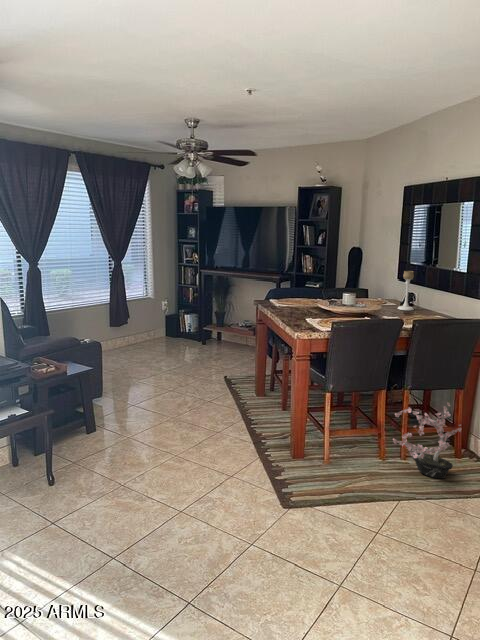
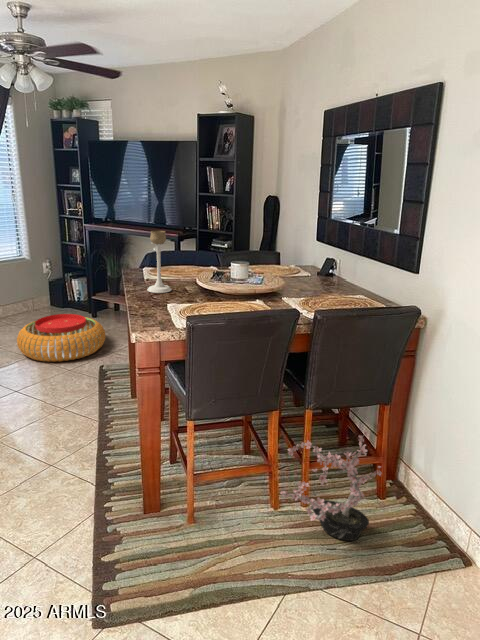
candle holder: present [398,271,414,310] -> present [147,230,171,293]
pouf: none [159,338,223,373] -> present [17,314,105,362]

